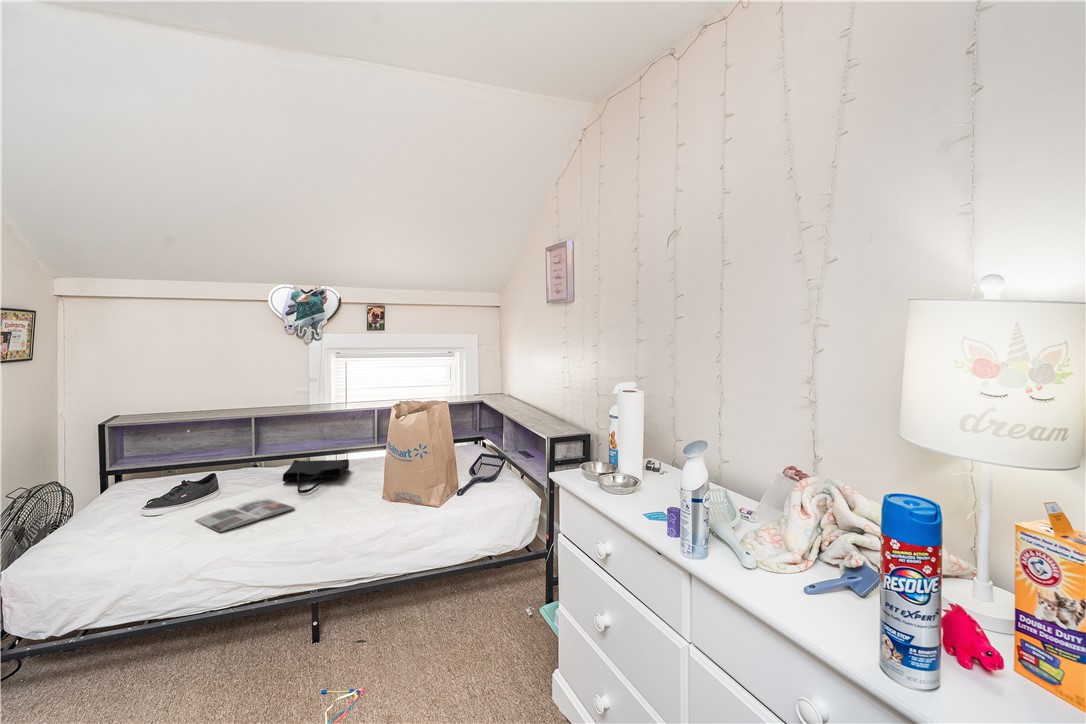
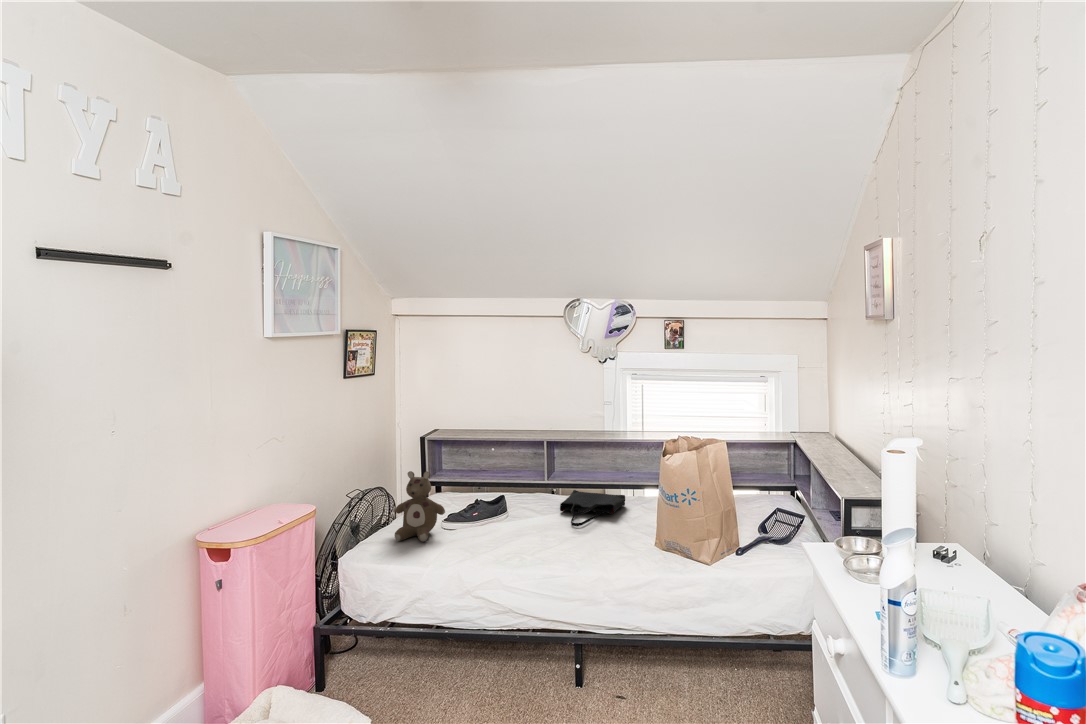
stuffed bear: none [77,454,149,537] -> present [394,471,445,542]
magazine: present [195,499,295,532] -> none [478,527,565,555]

